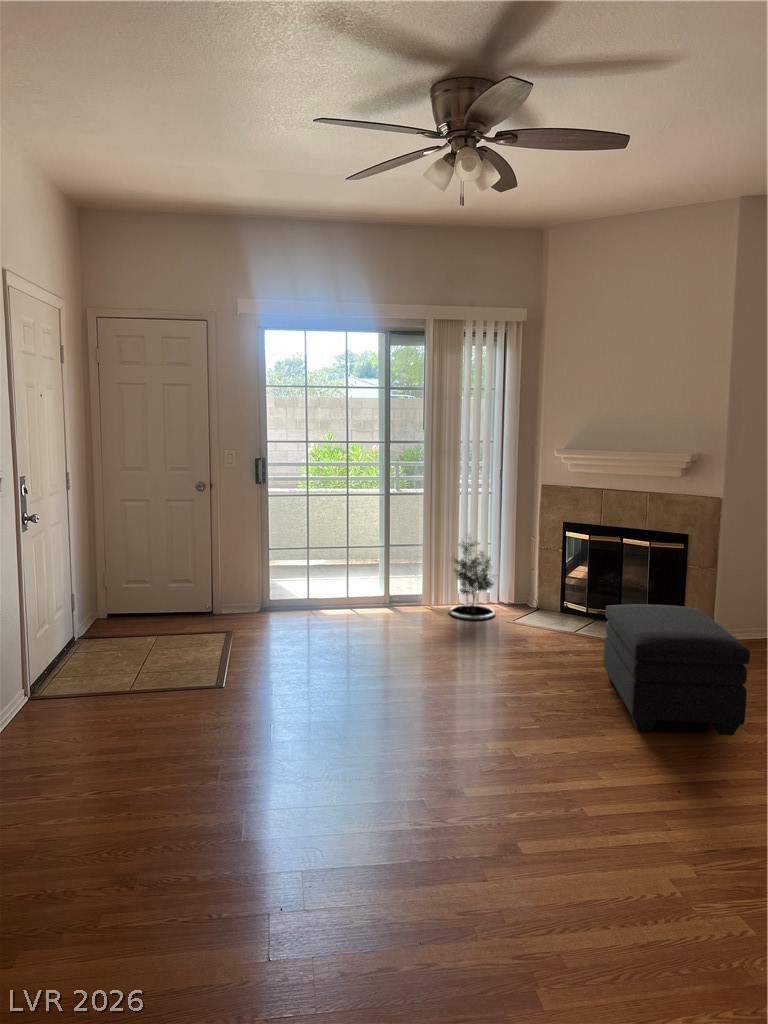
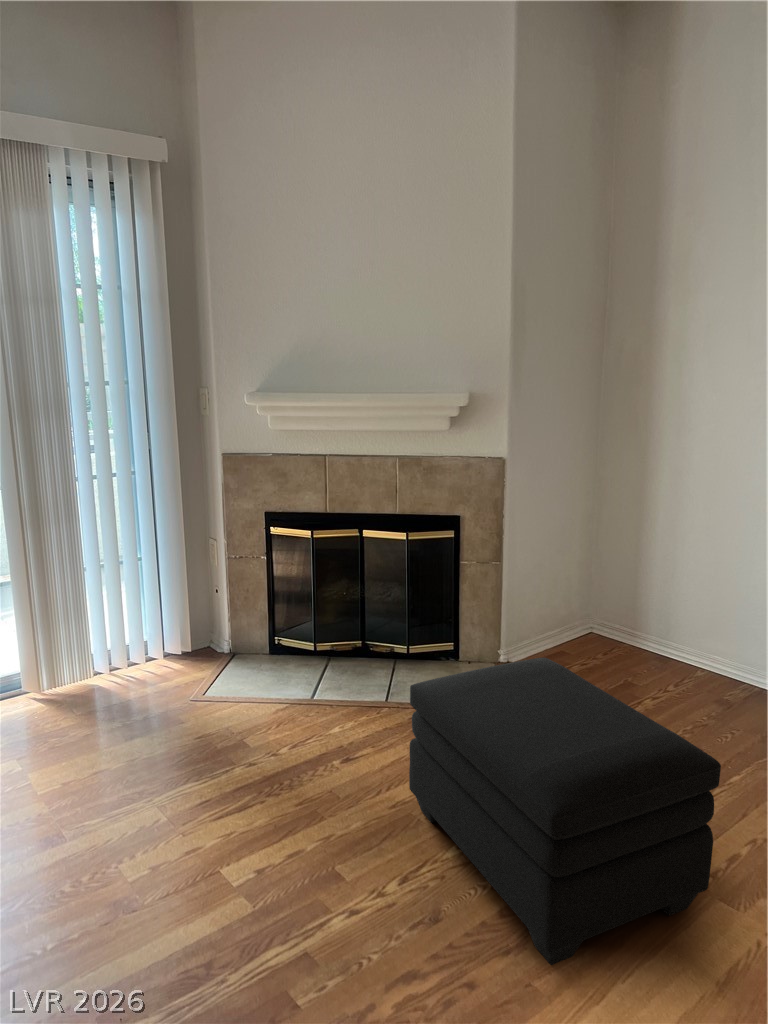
potted tree: present [449,535,495,620] -> none [69,554,168,712]

